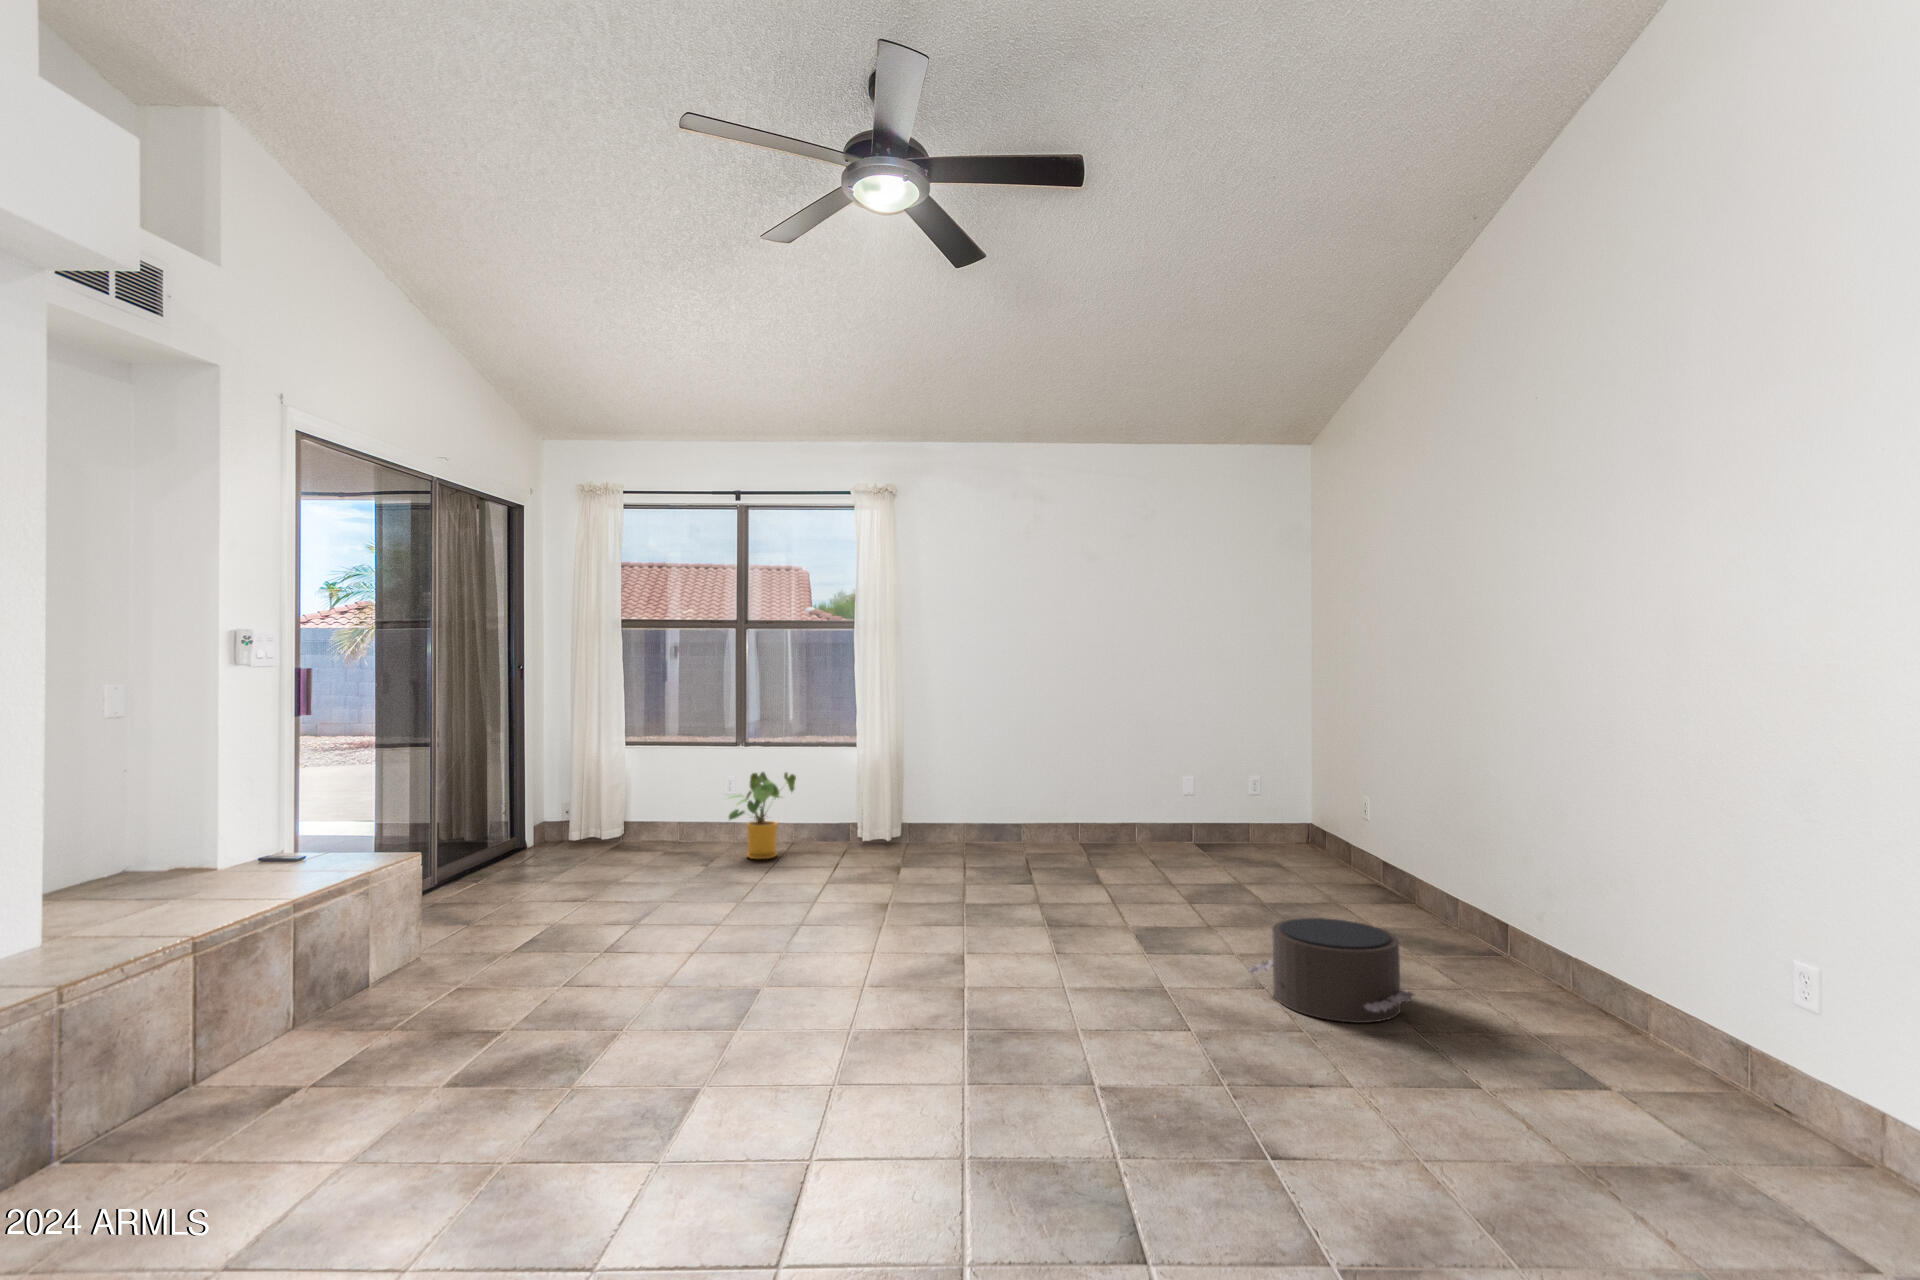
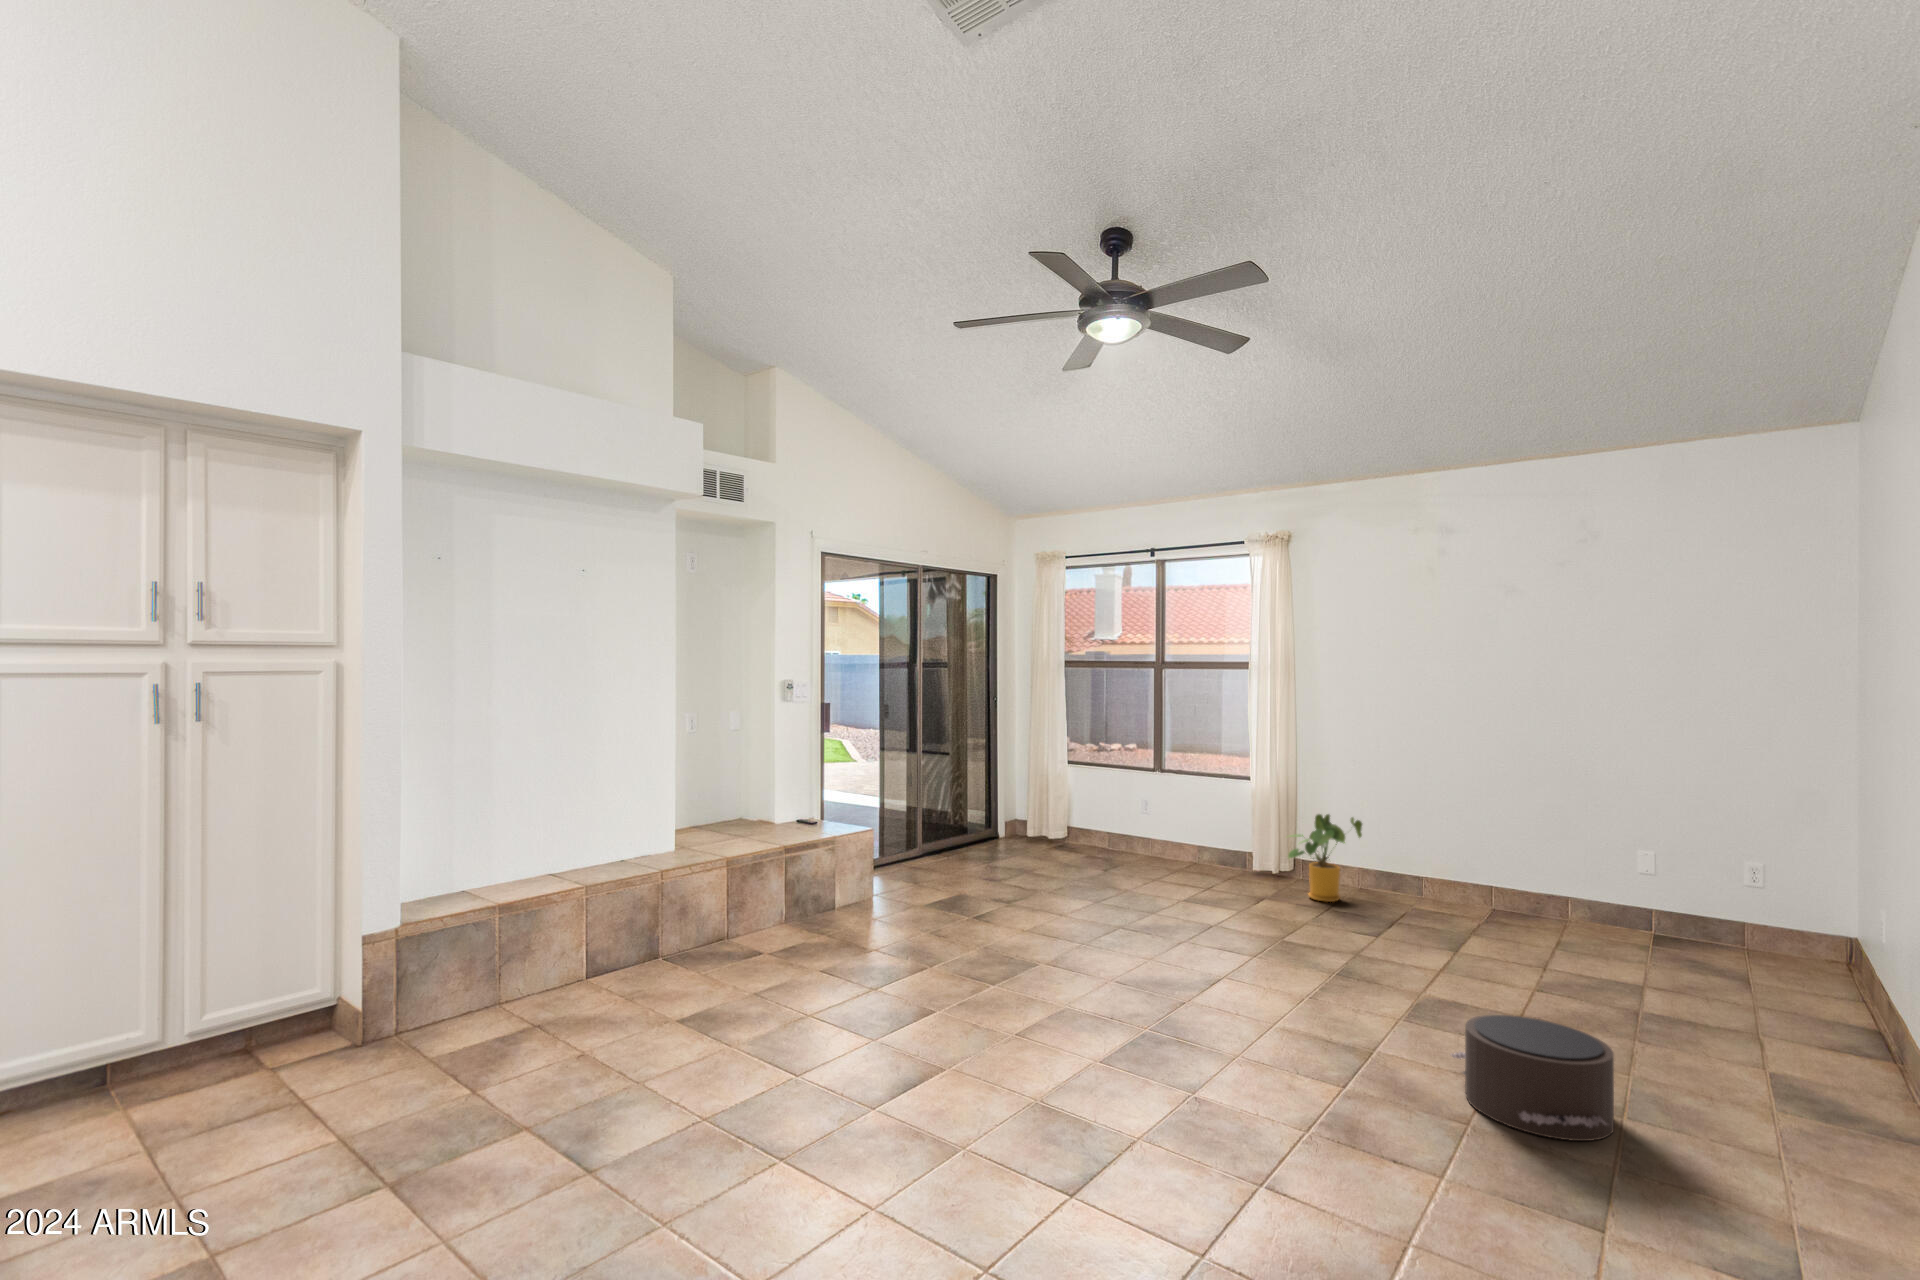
house plant: present [729,772,796,859] -> present [1288,814,1362,902]

